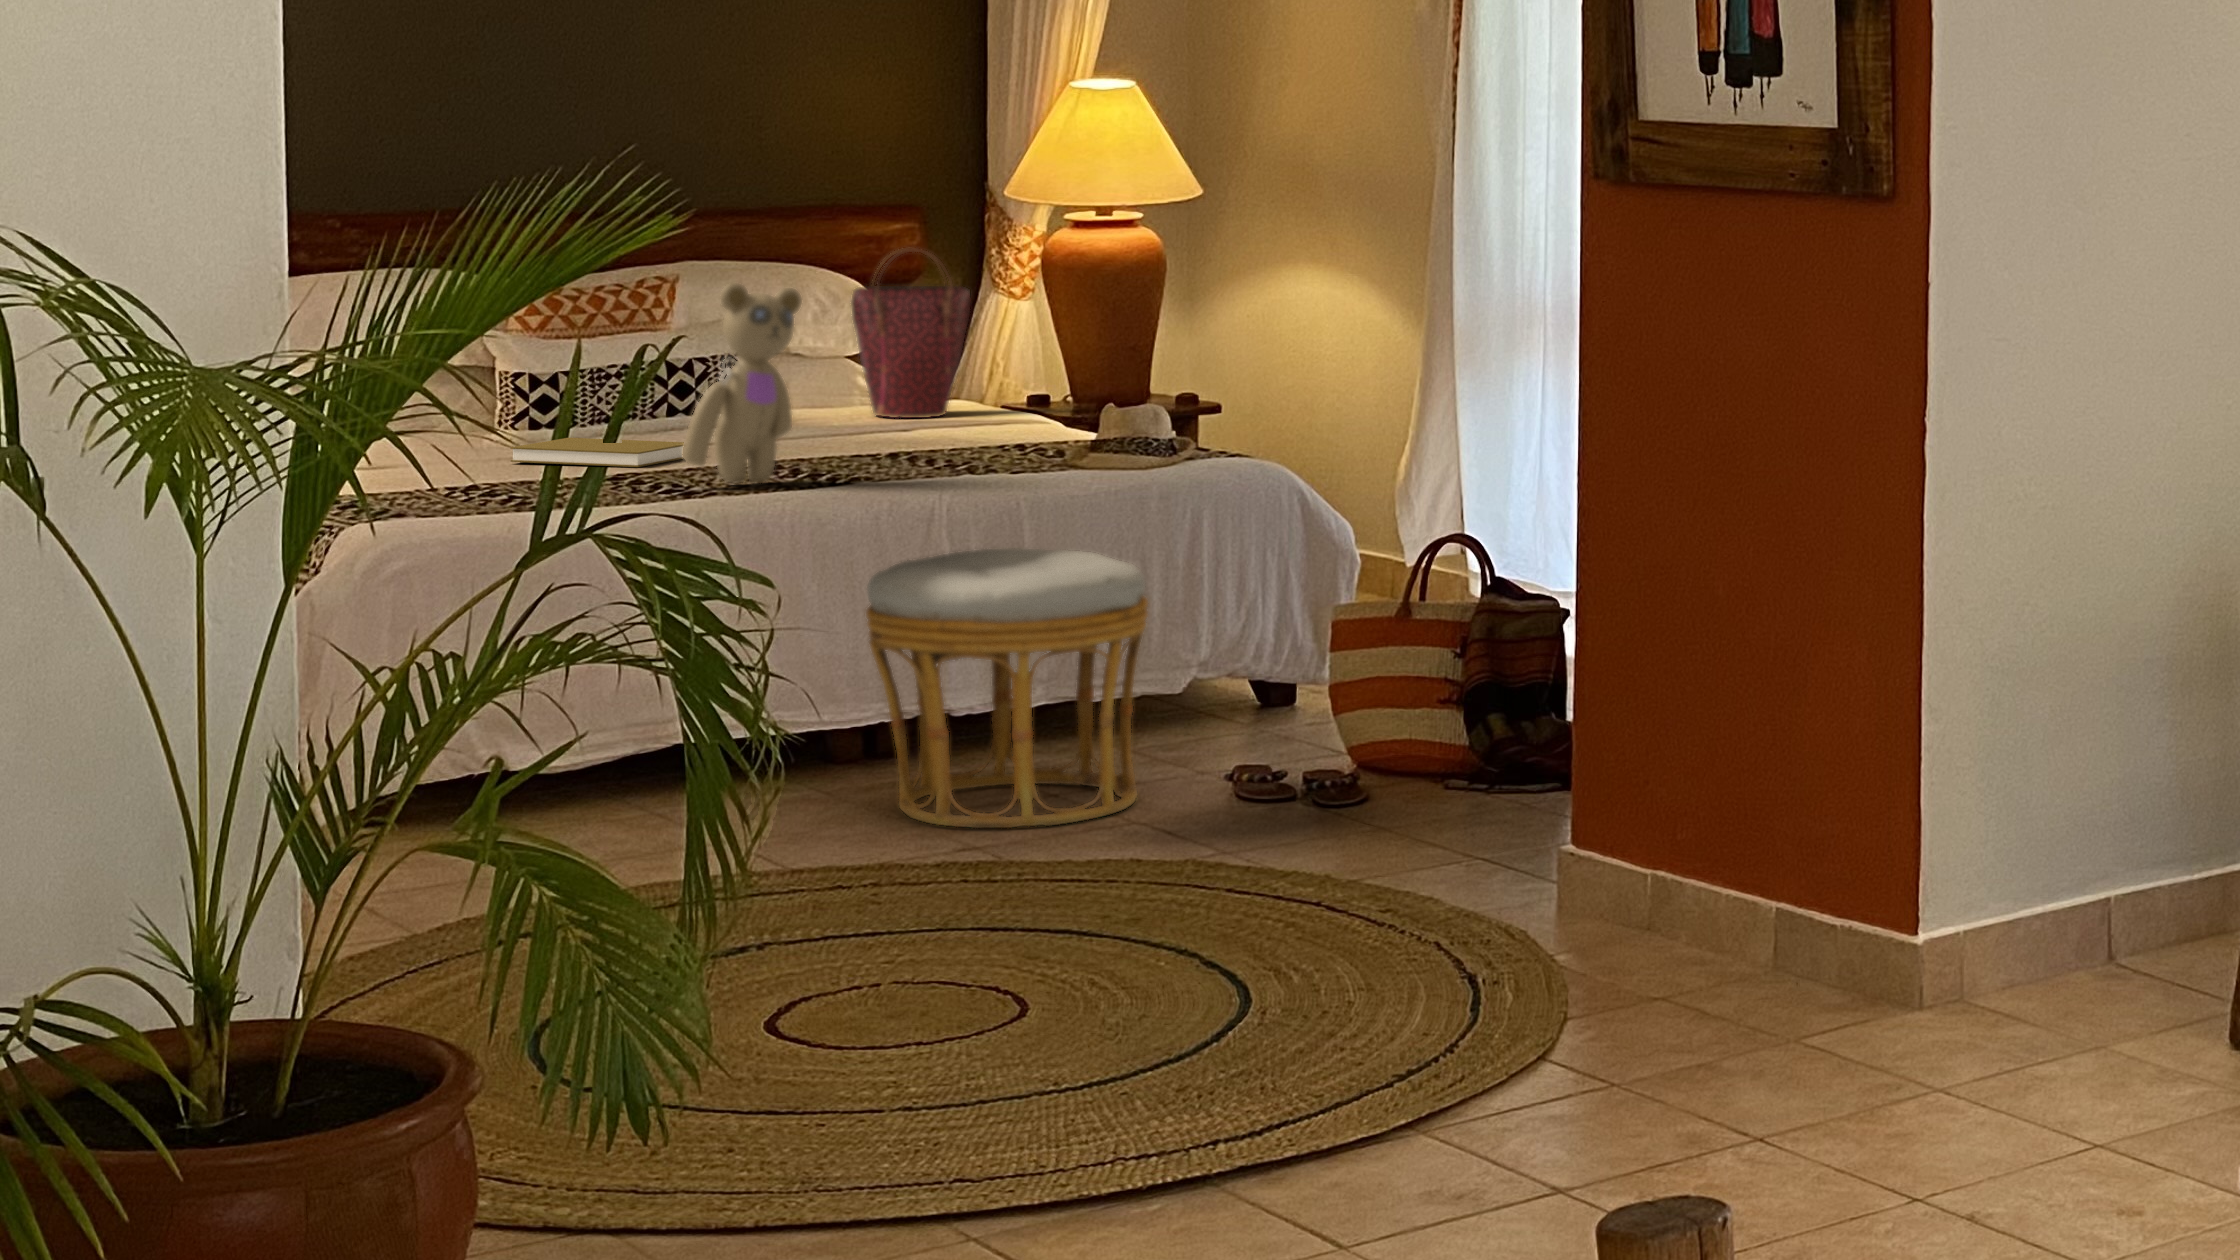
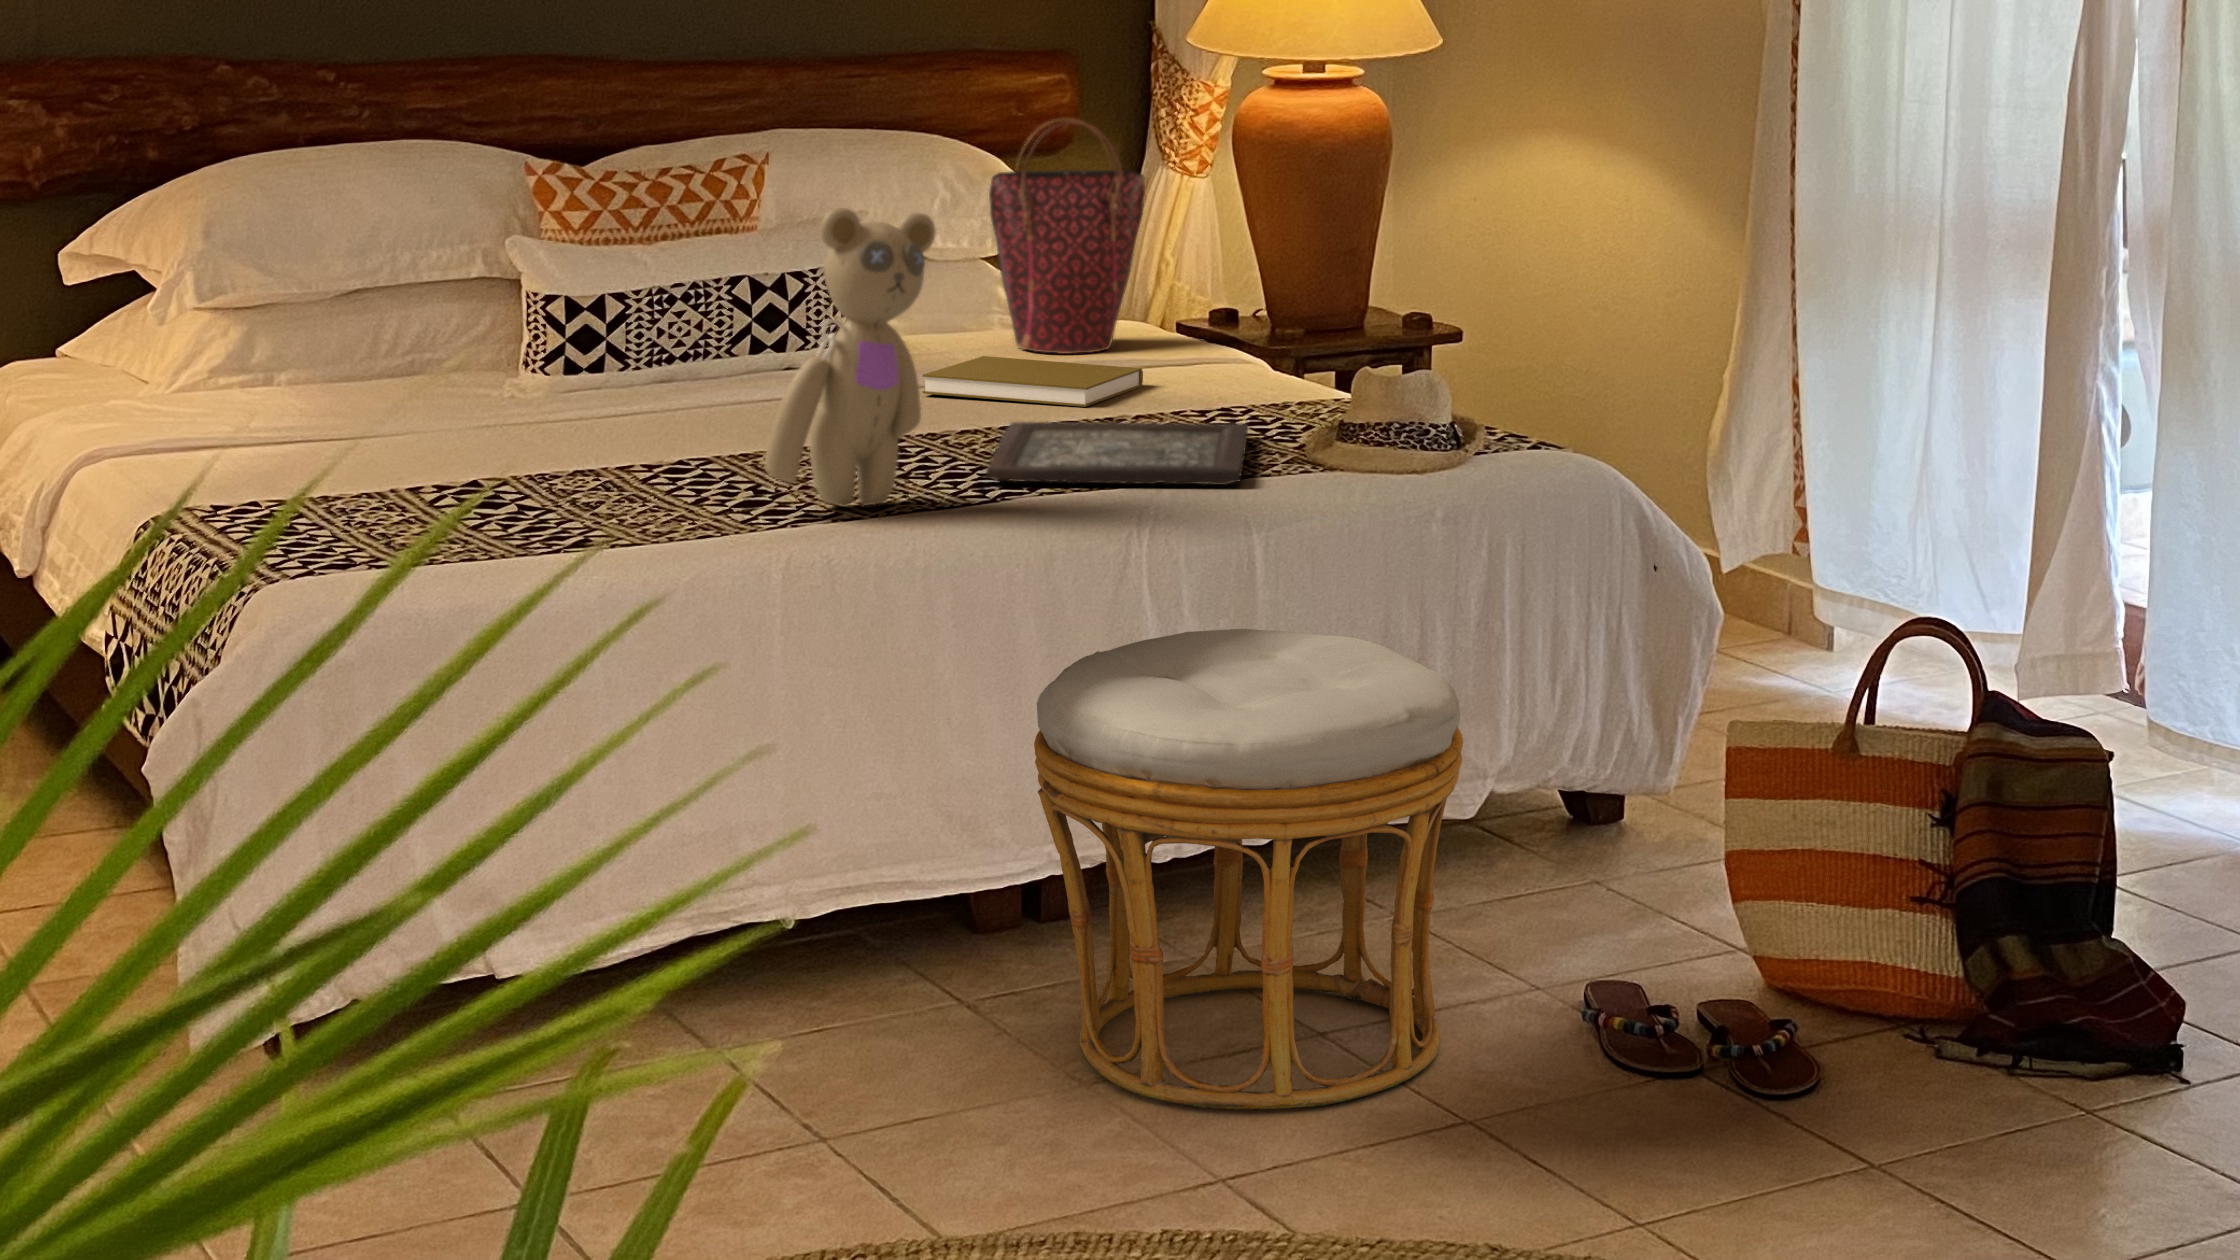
book: present [511,438,684,467] -> present [923,356,1143,407]
tray: none [840,443,1032,472] -> present [986,422,1248,485]

